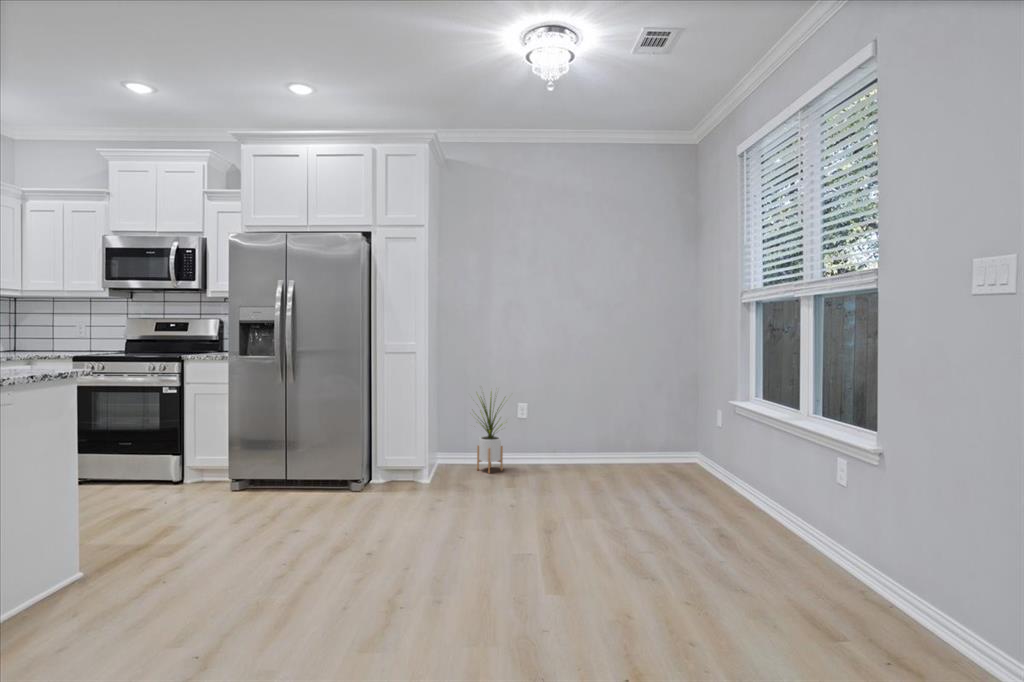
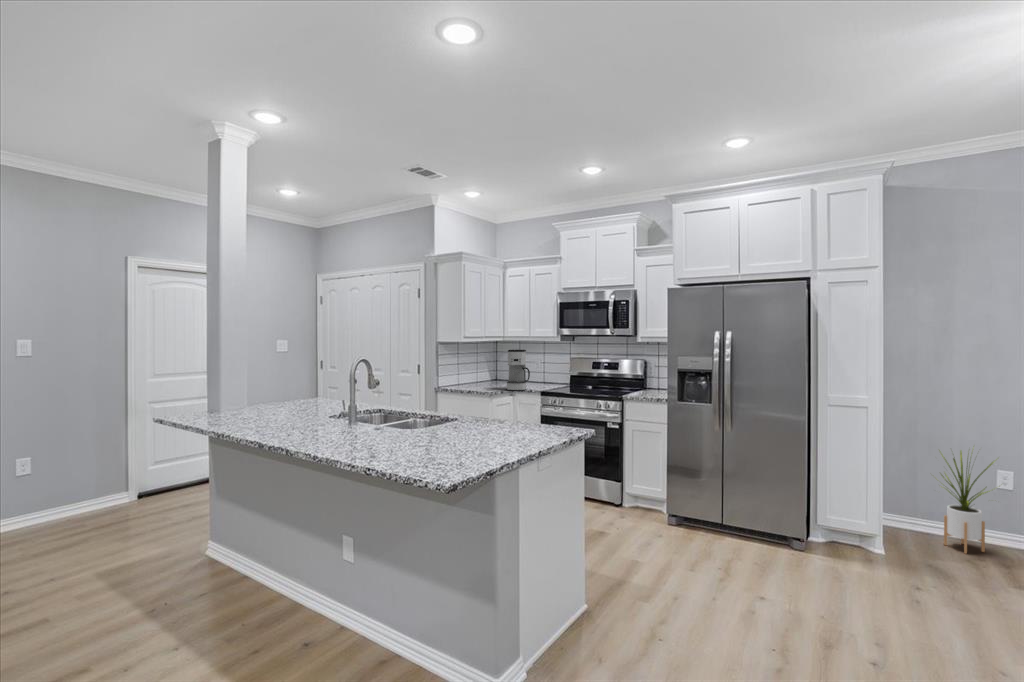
coffee maker: none [17,304,58,357] -> present [507,350,530,390]

